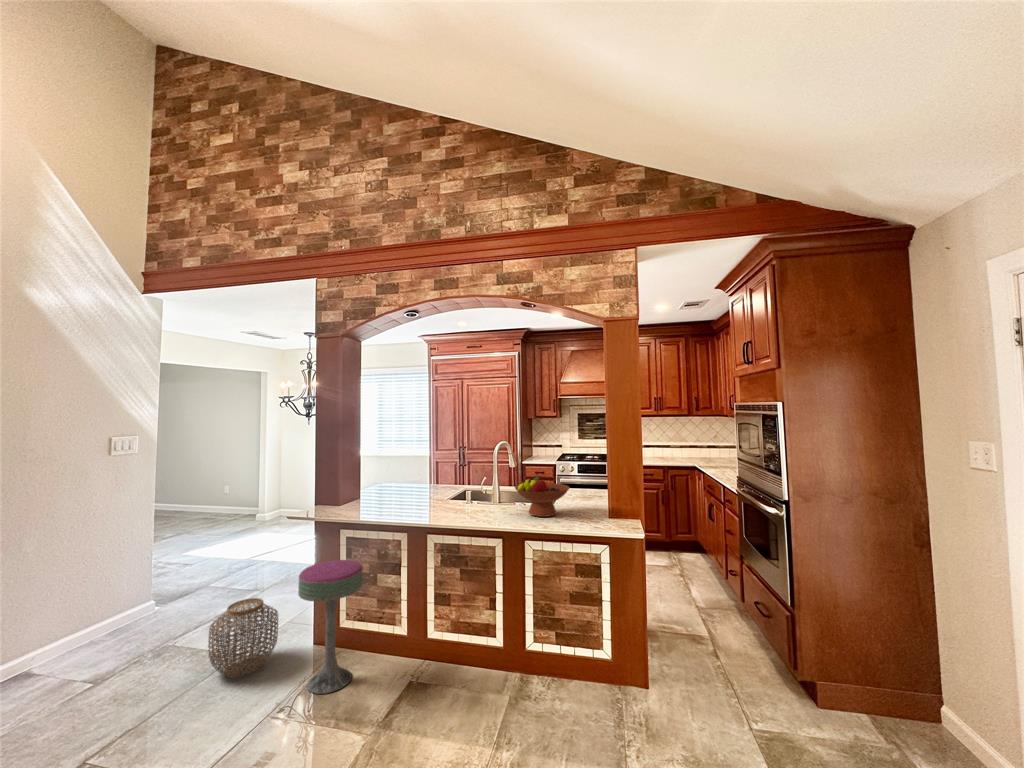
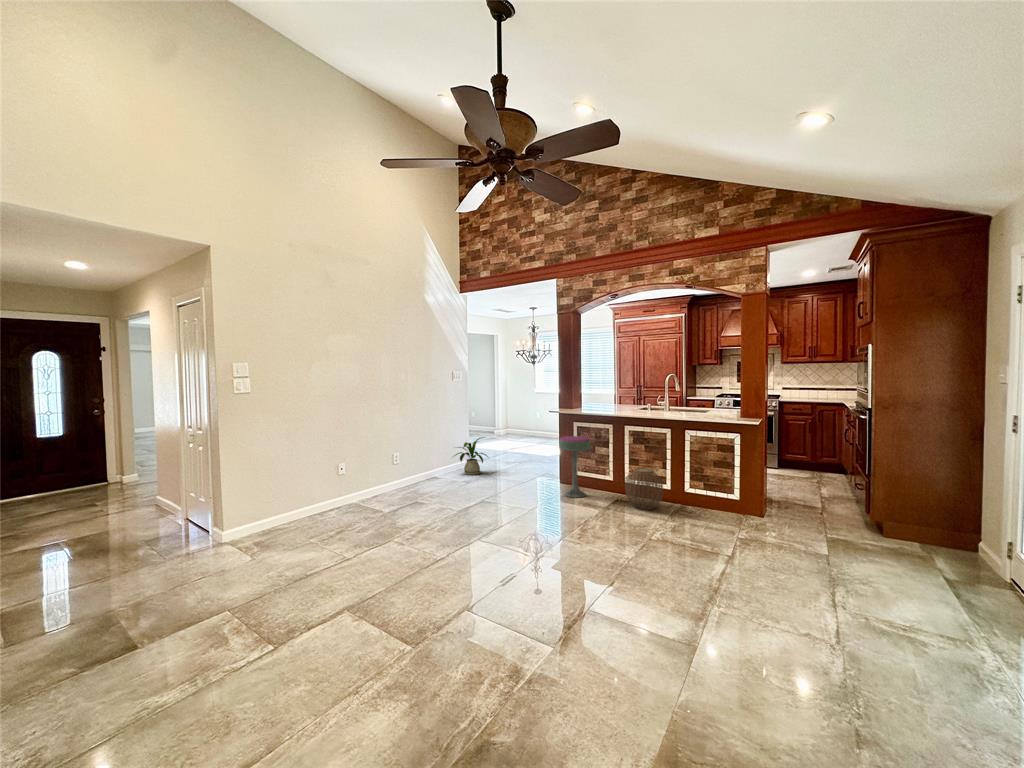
fruit bowl: present [515,477,570,517] -> none [680,394,716,416]
house plant: none [85,561,187,643] -> present [453,437,488,475]
woven basket: present [208,598,278,678] -> present [625,468,663,510]

